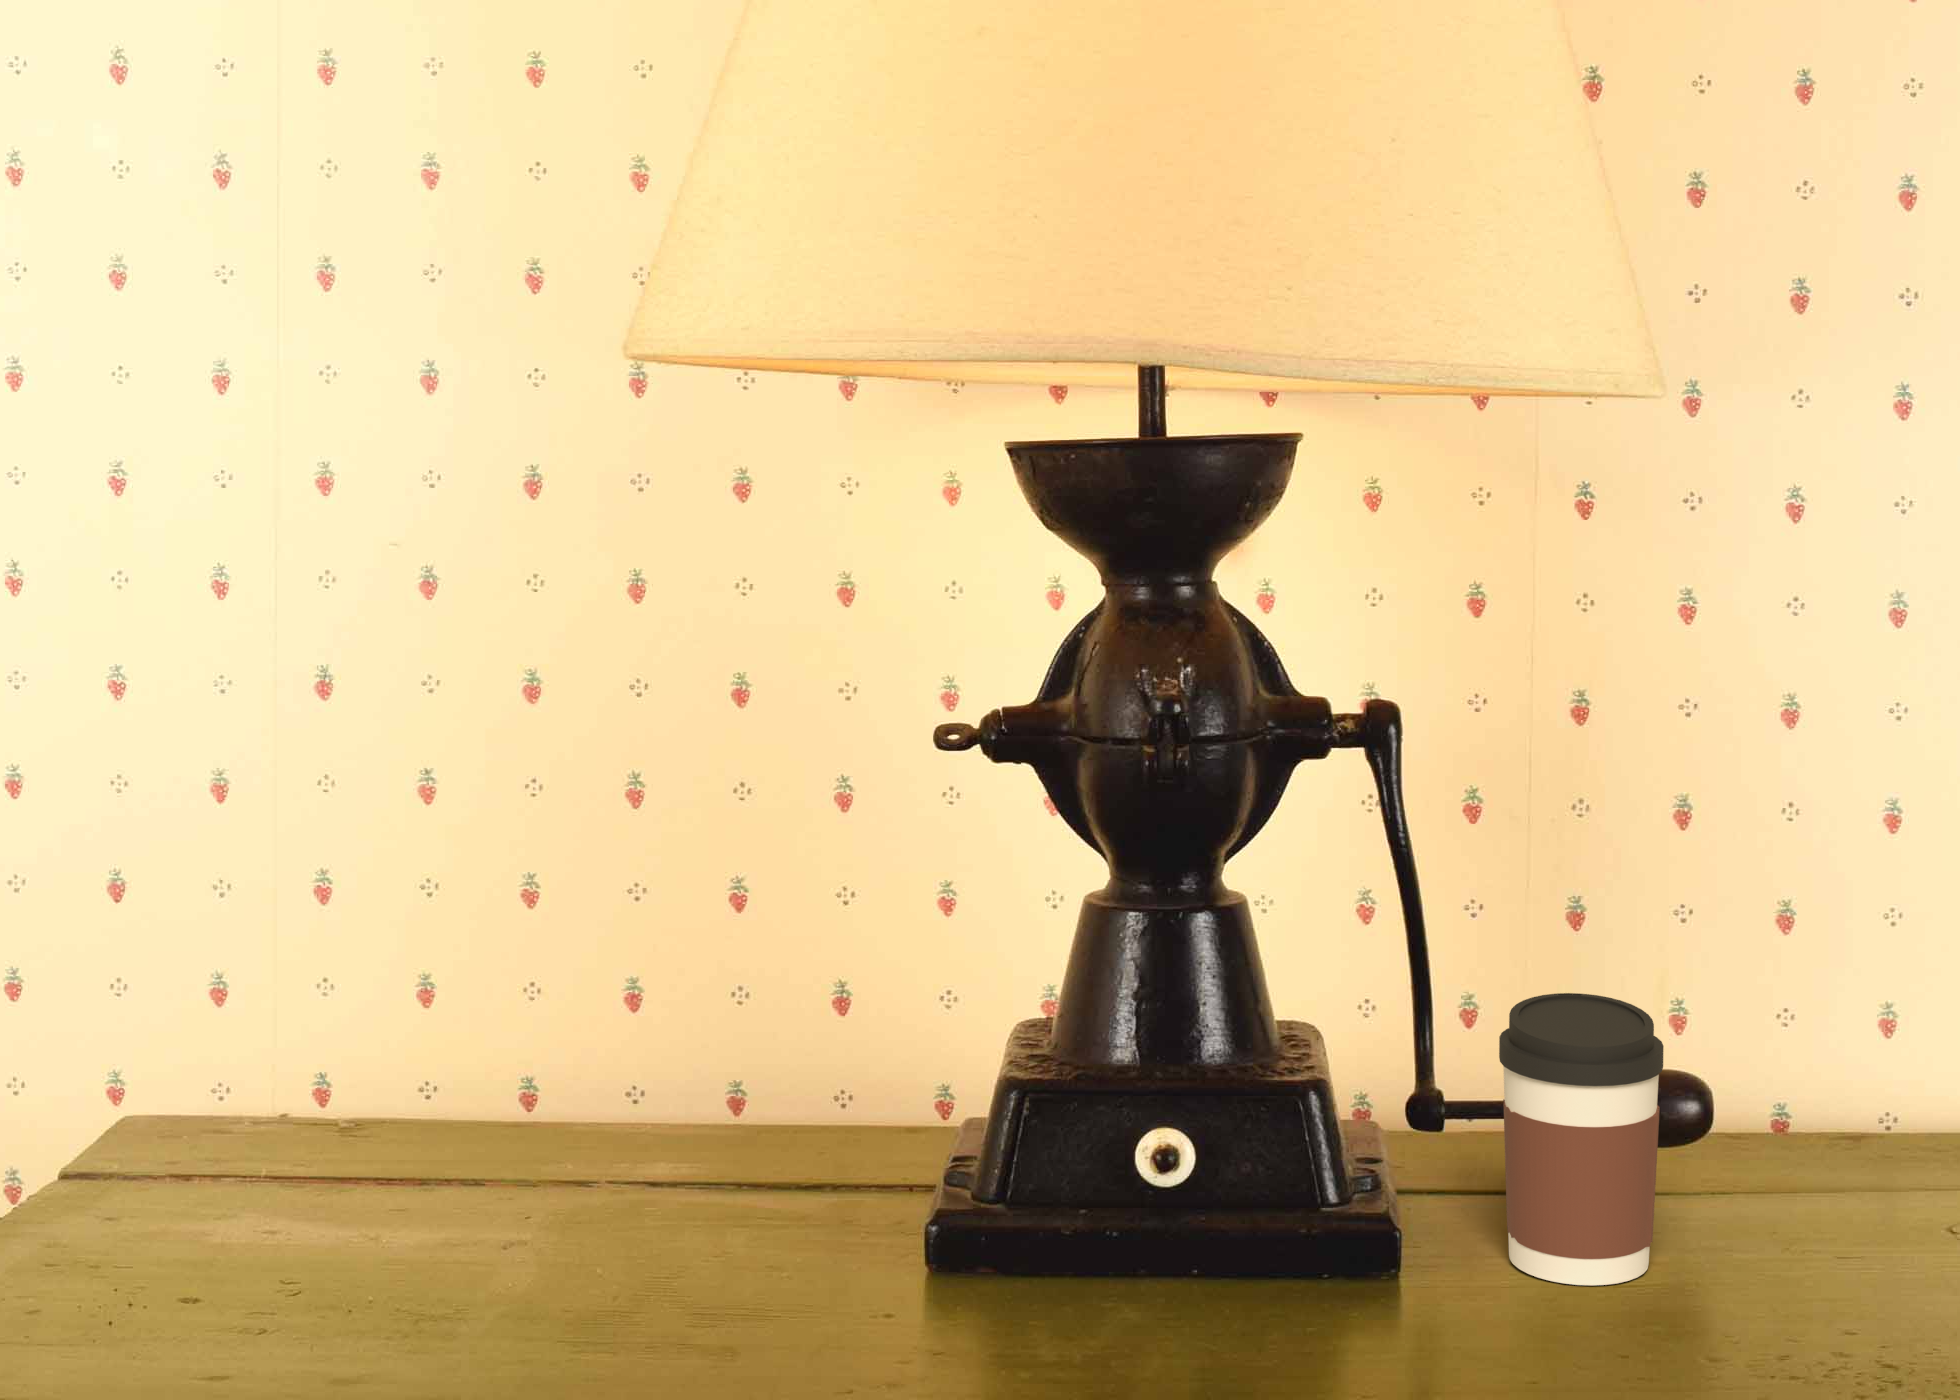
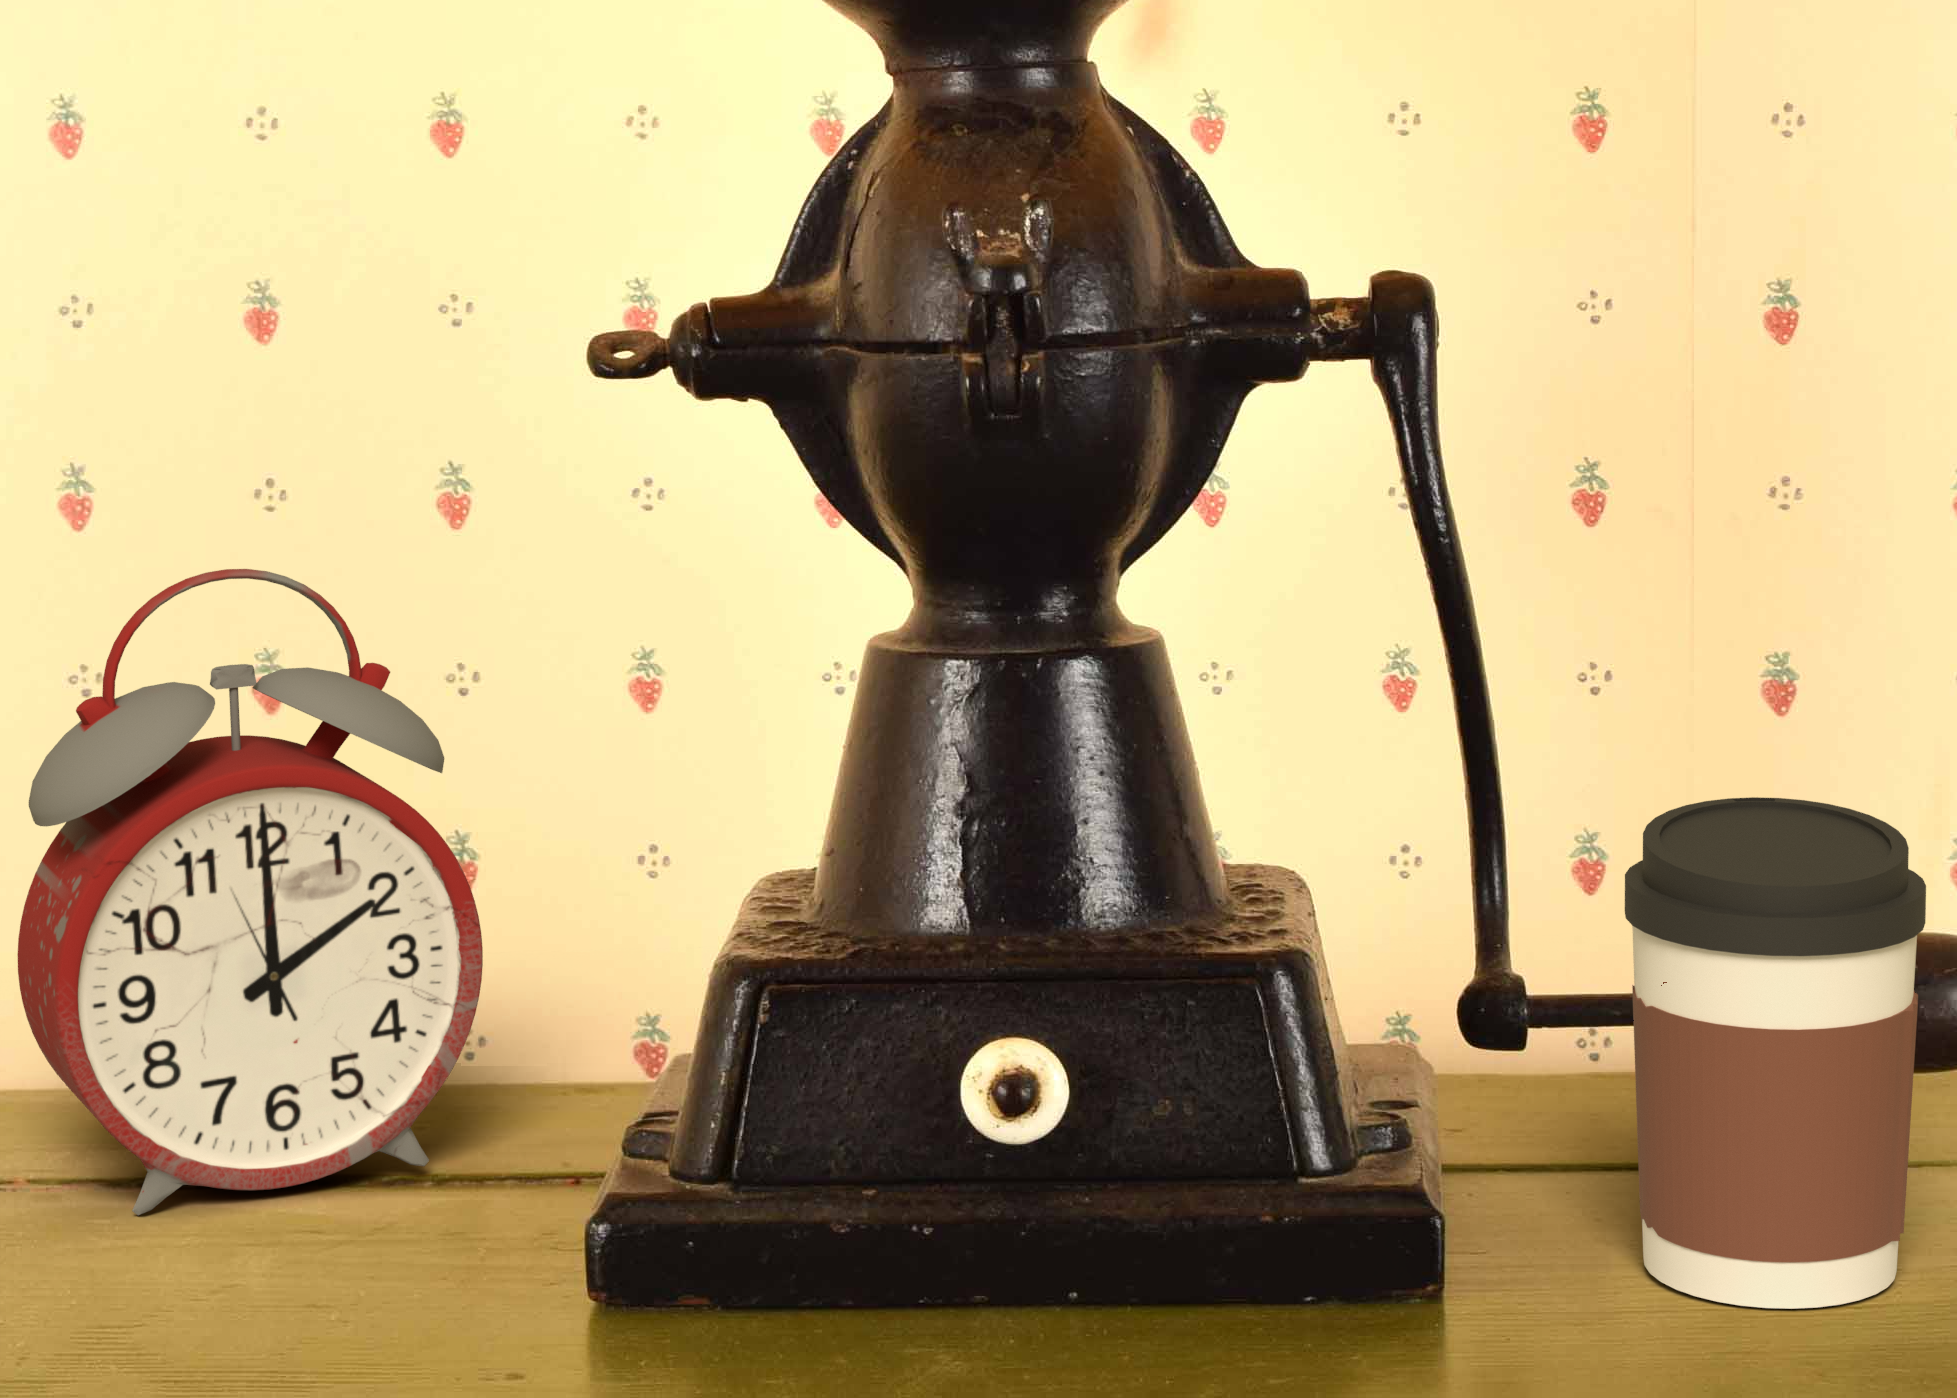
alarm clock: none [595,848,858,1220] -> present [17,569,483,1215]

